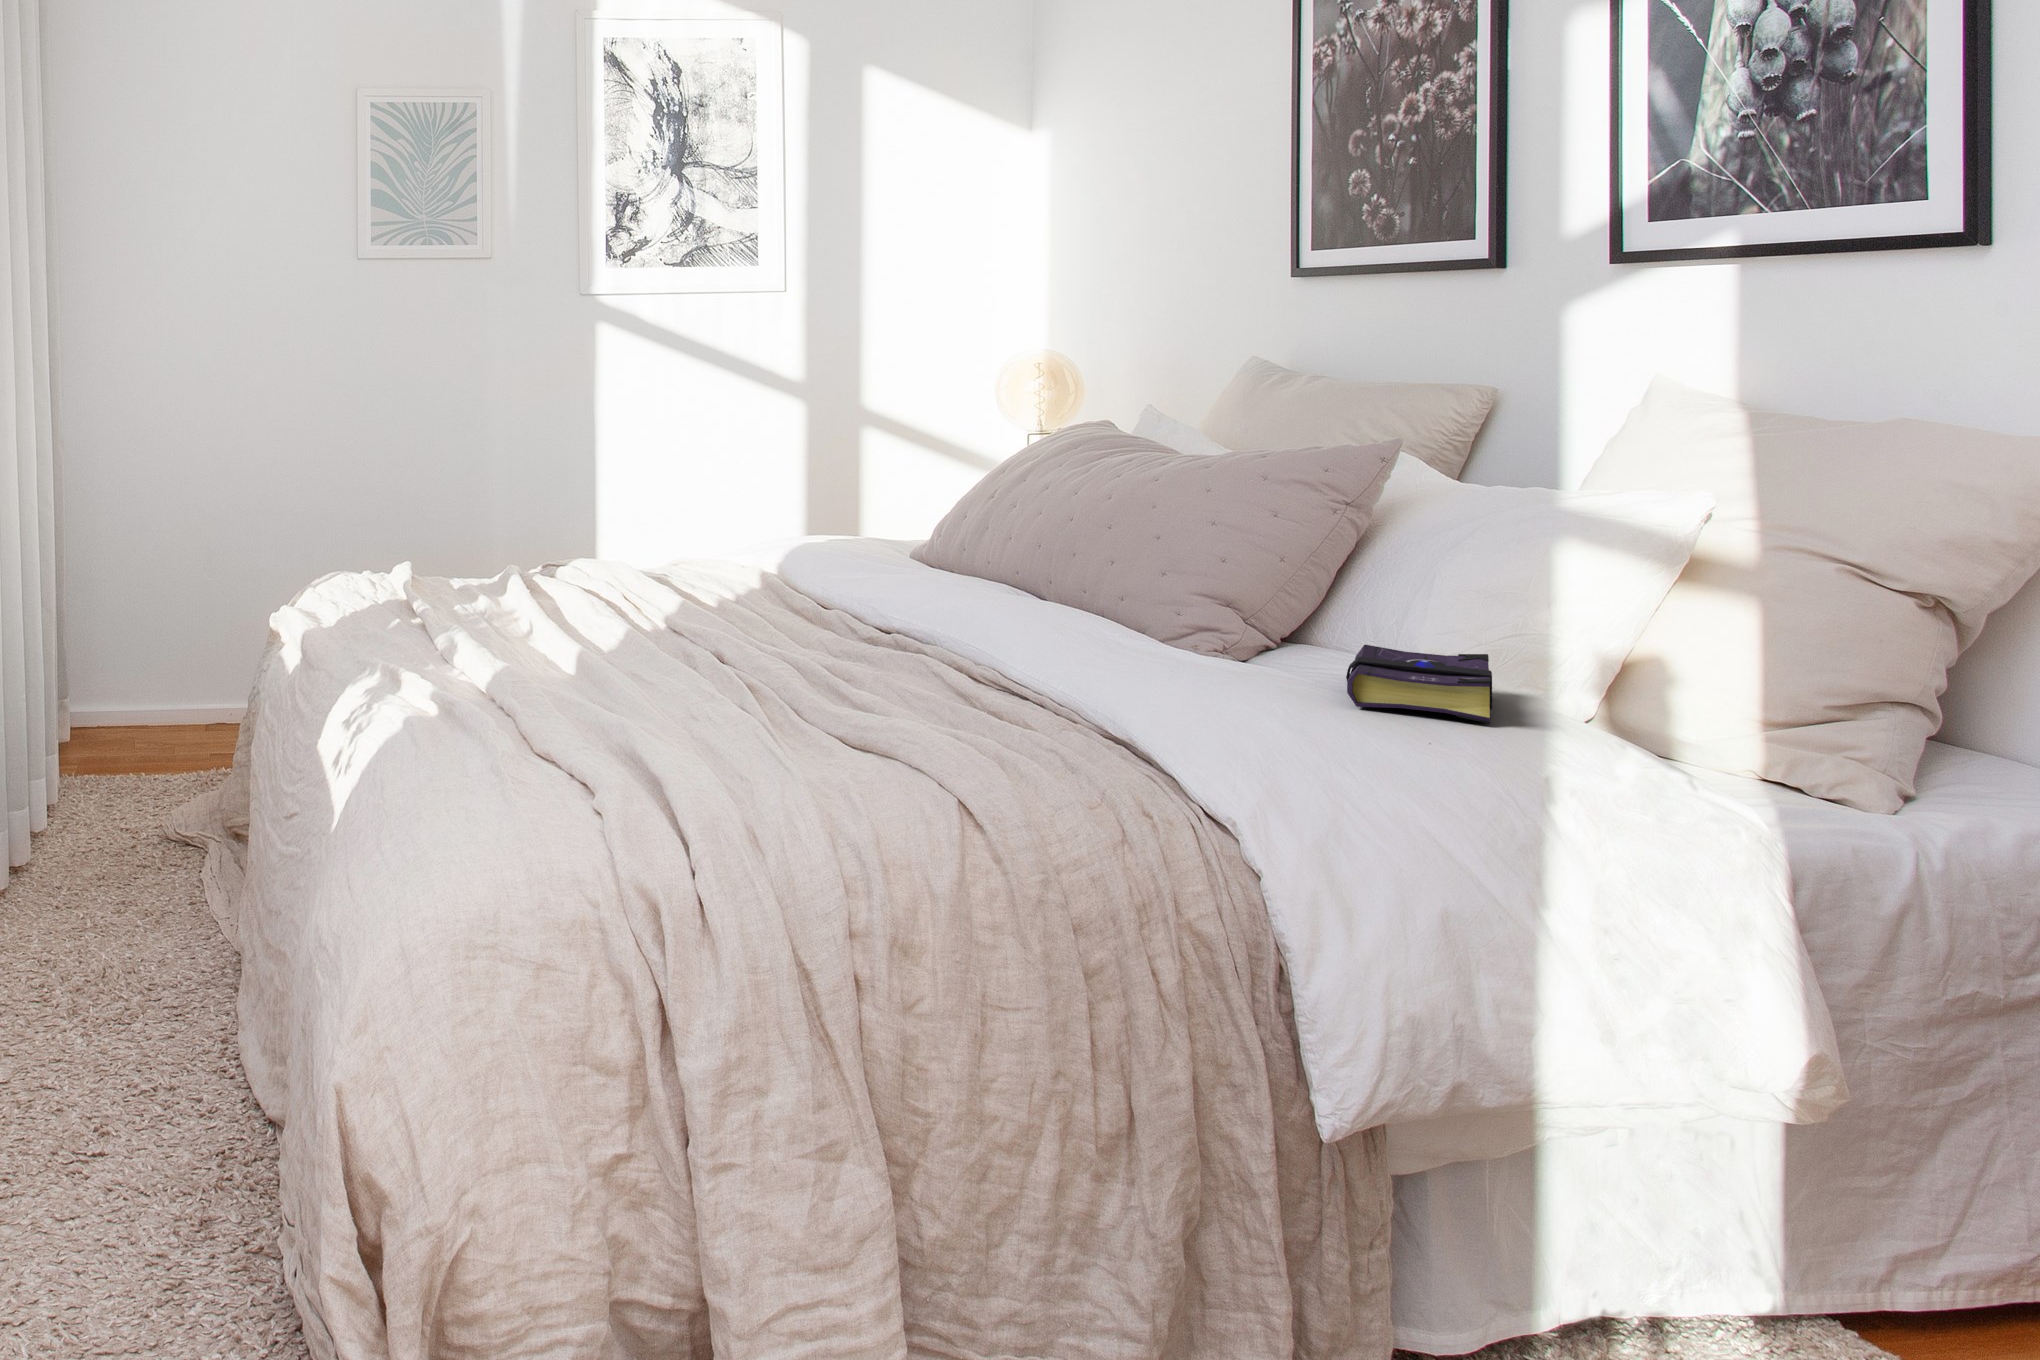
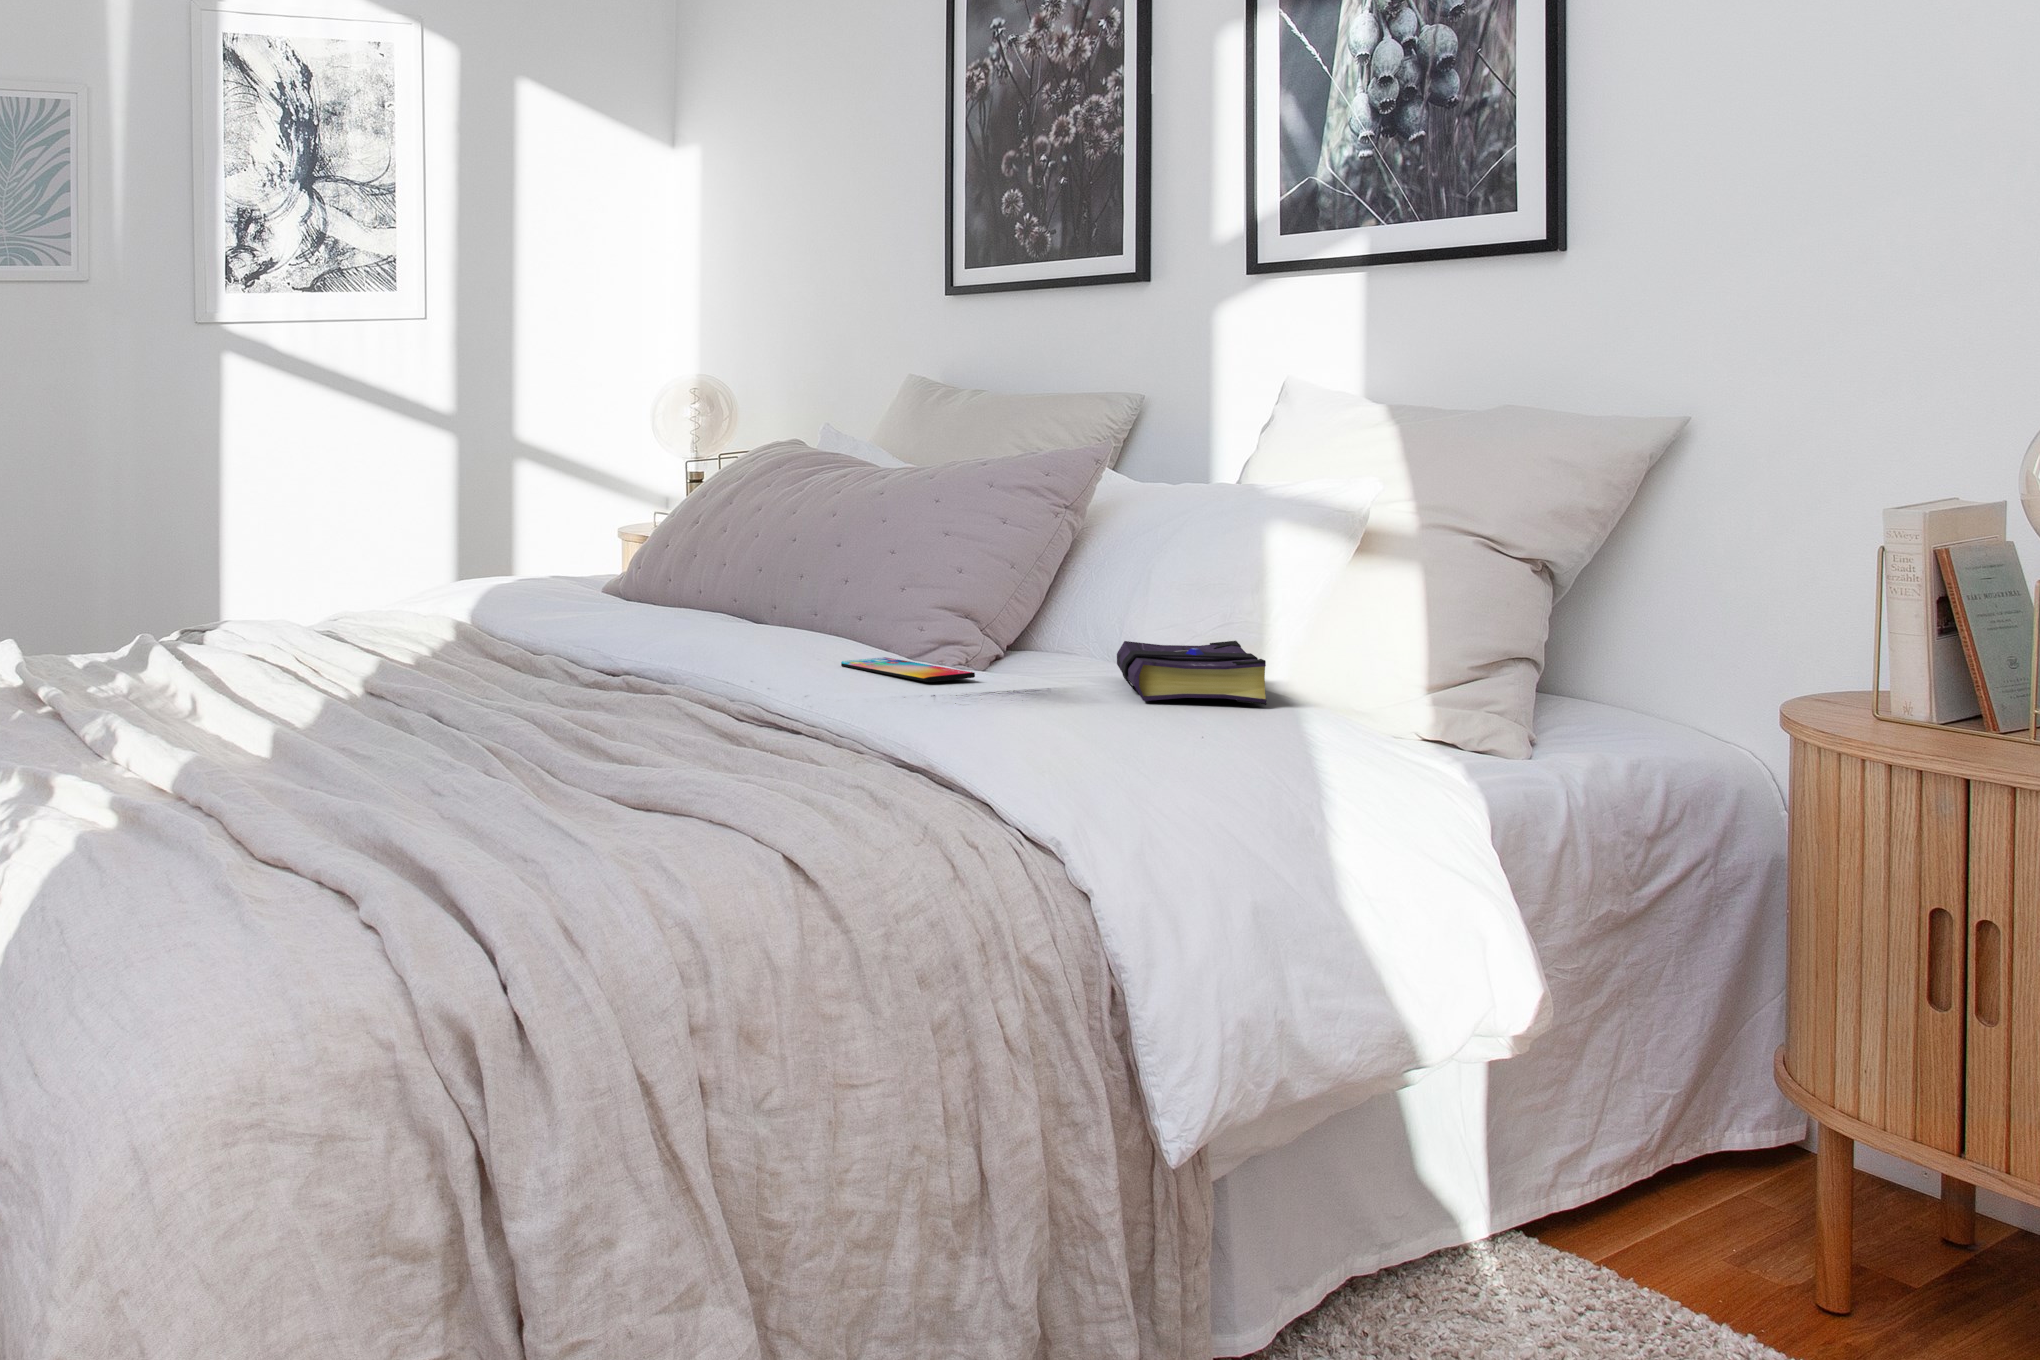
smartphone: none [1061,643,1178,673] -> present [841,657,975,682]

